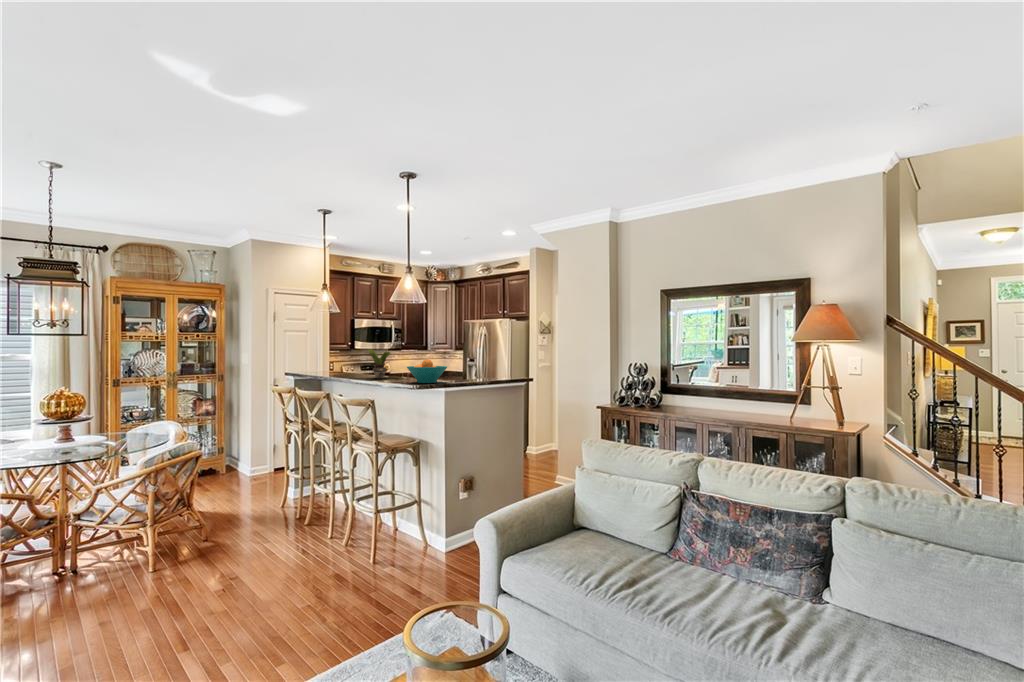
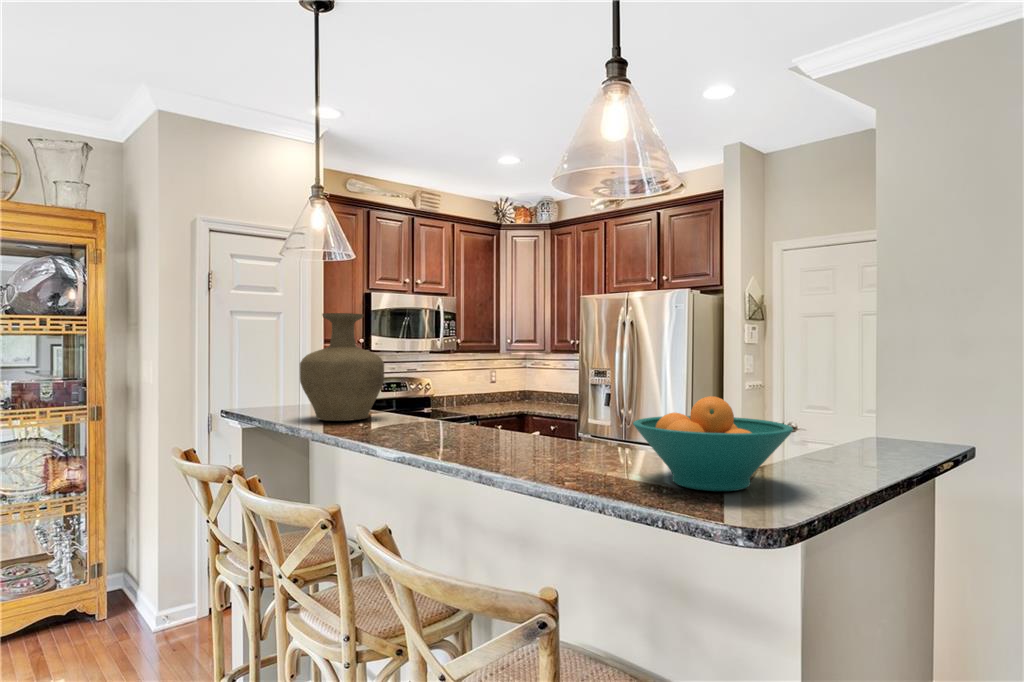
vase: none [317,334,350,374] -> present [300,313,384,421]
potted plant: present [368,349,391,379] -> none [451,356,546,446]

